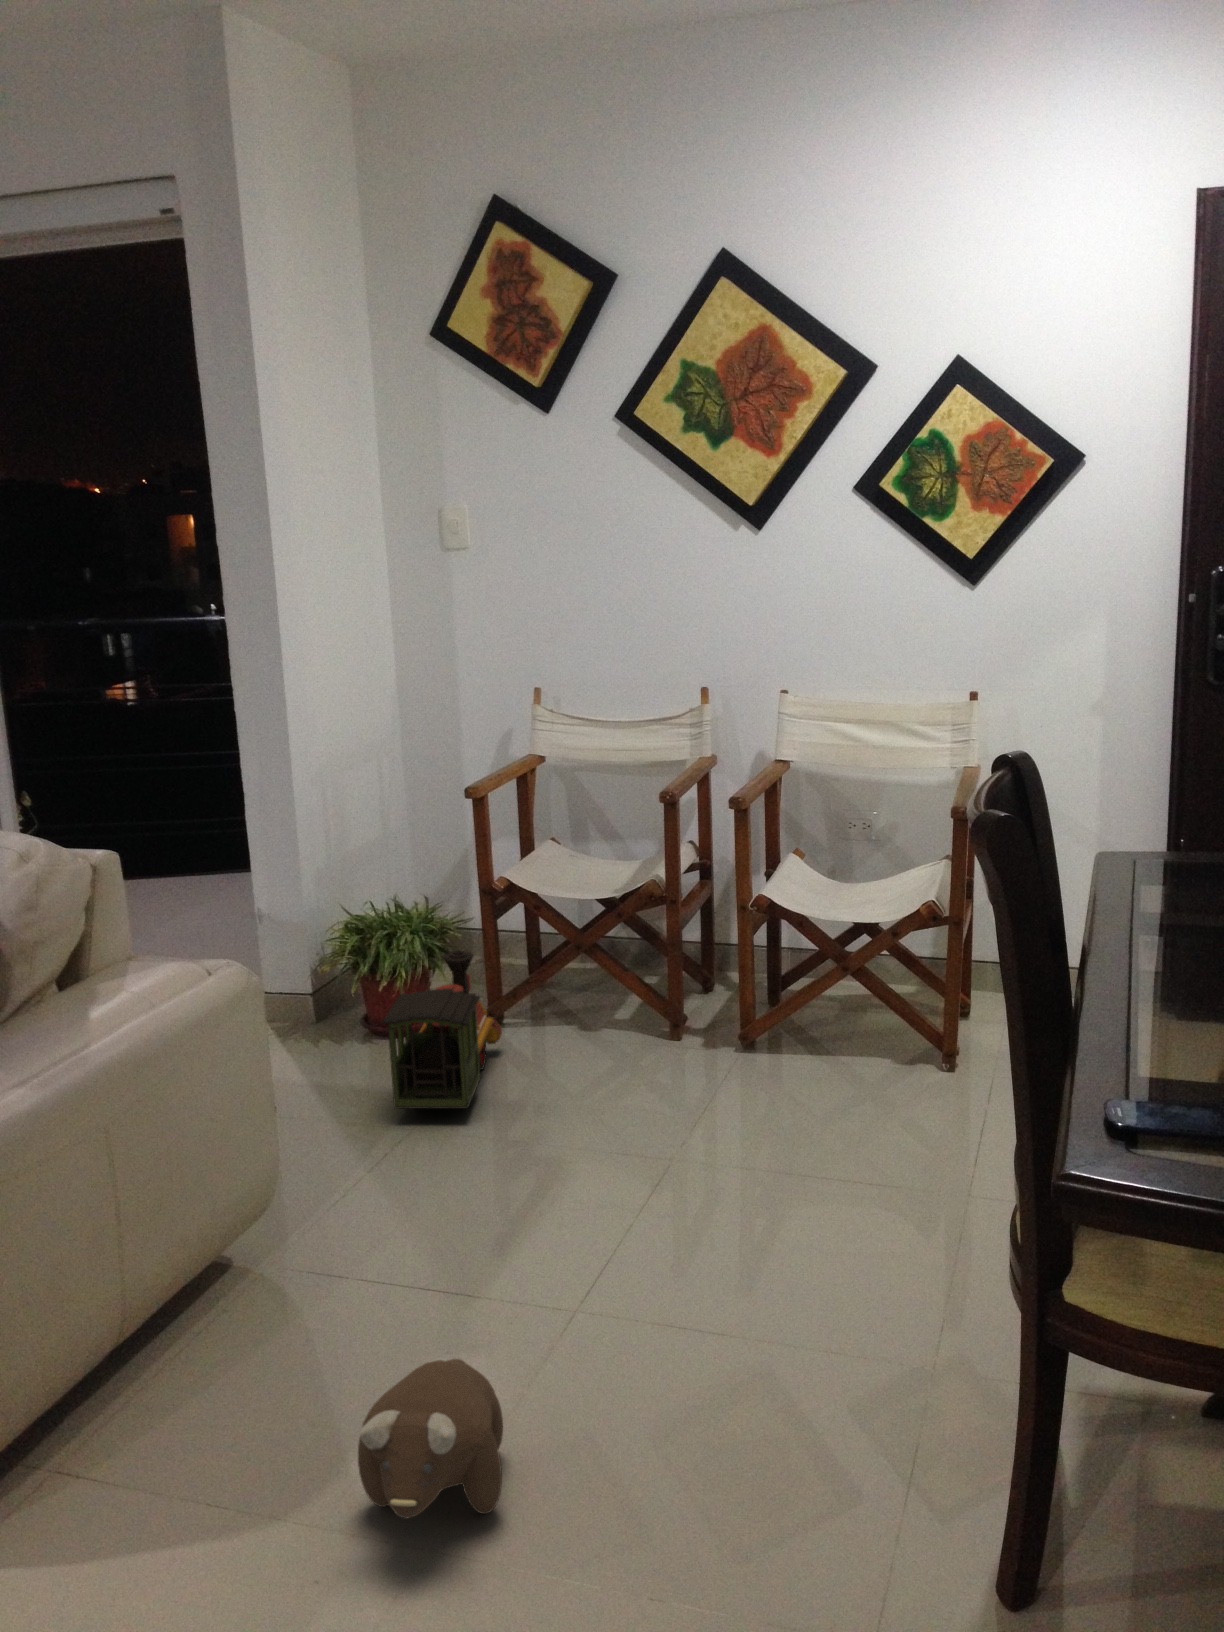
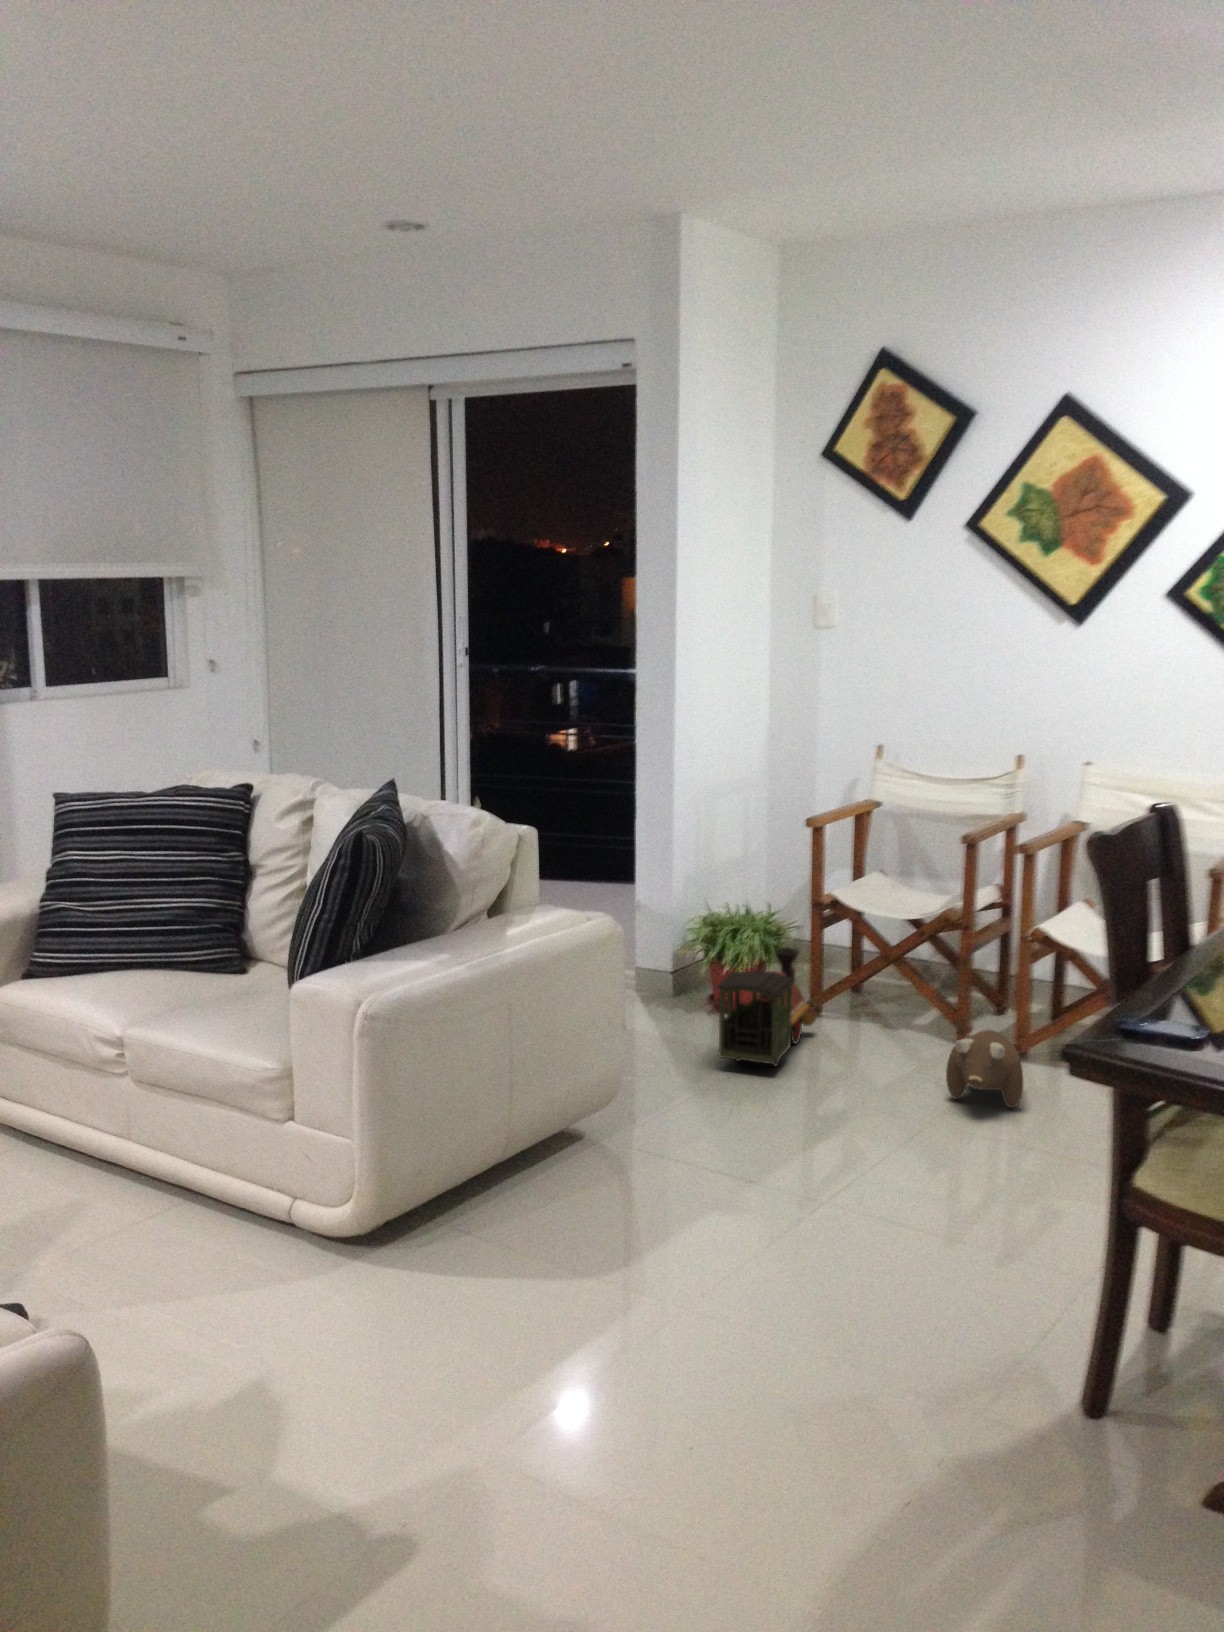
plush toy: present [358,1359,503,1519] -> present [946,1030,1023,1108]

